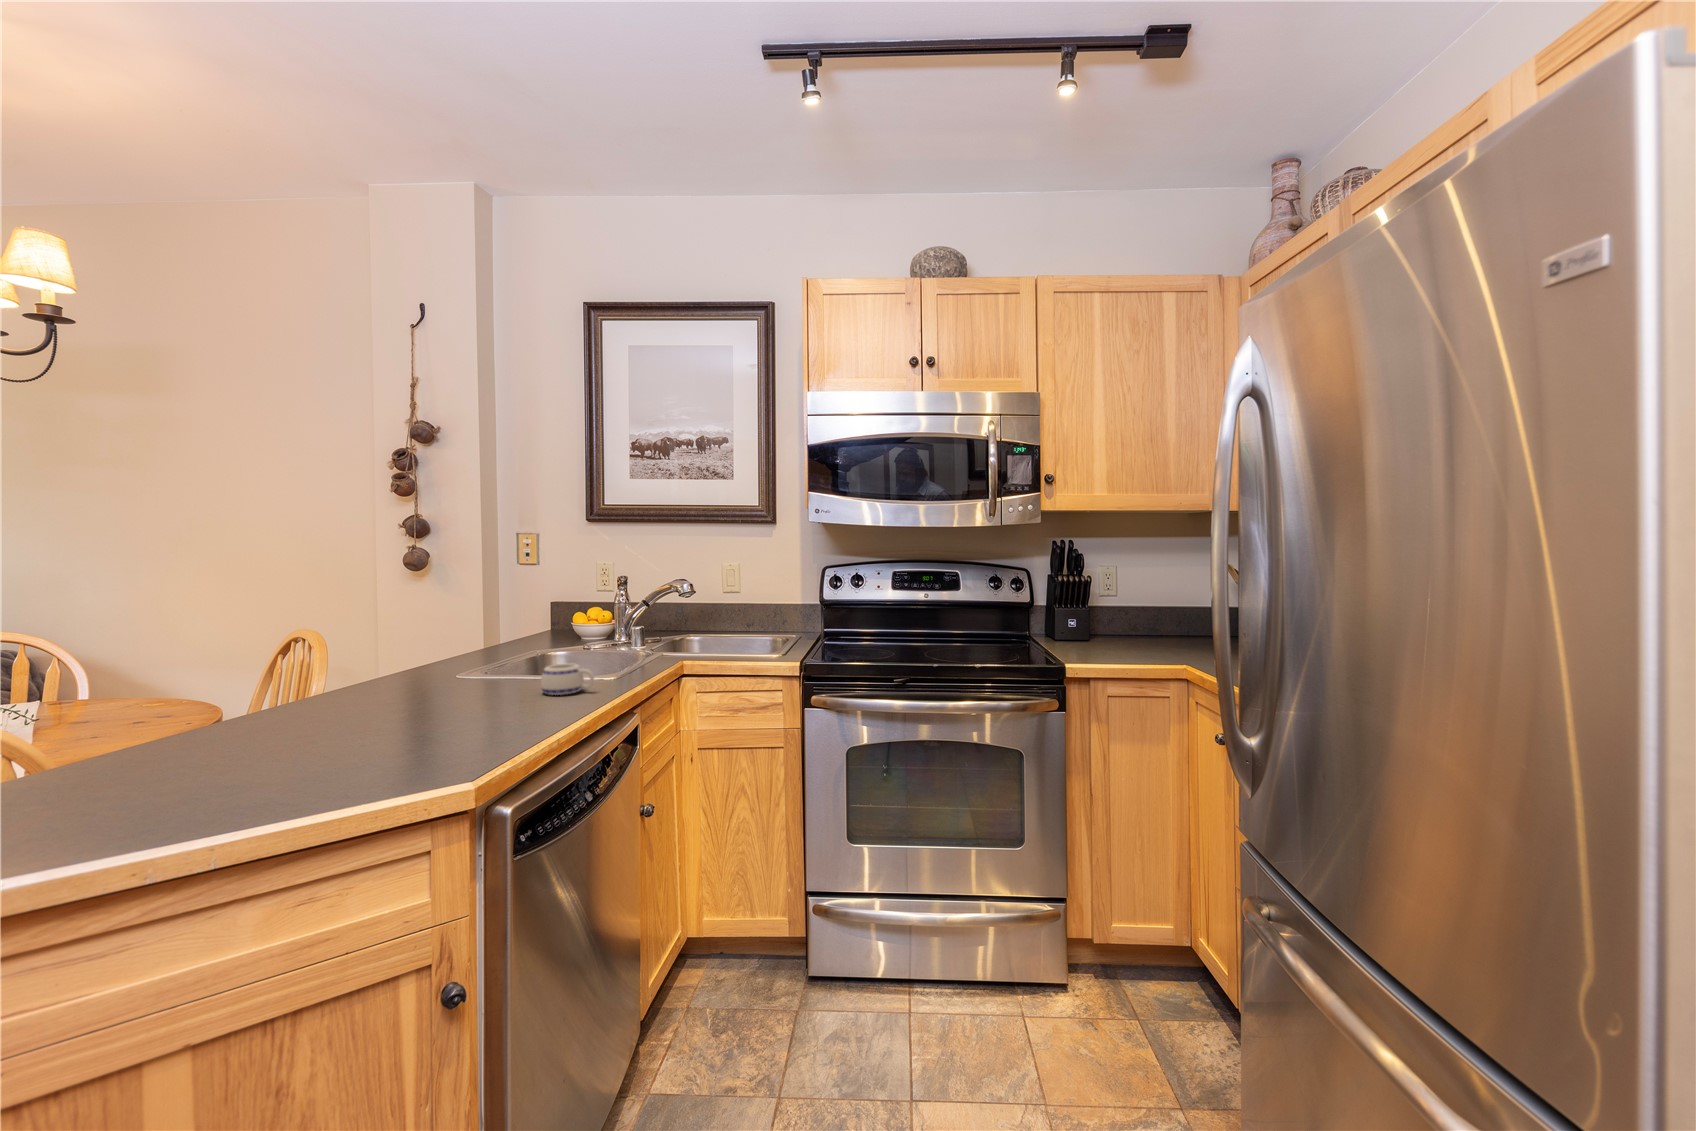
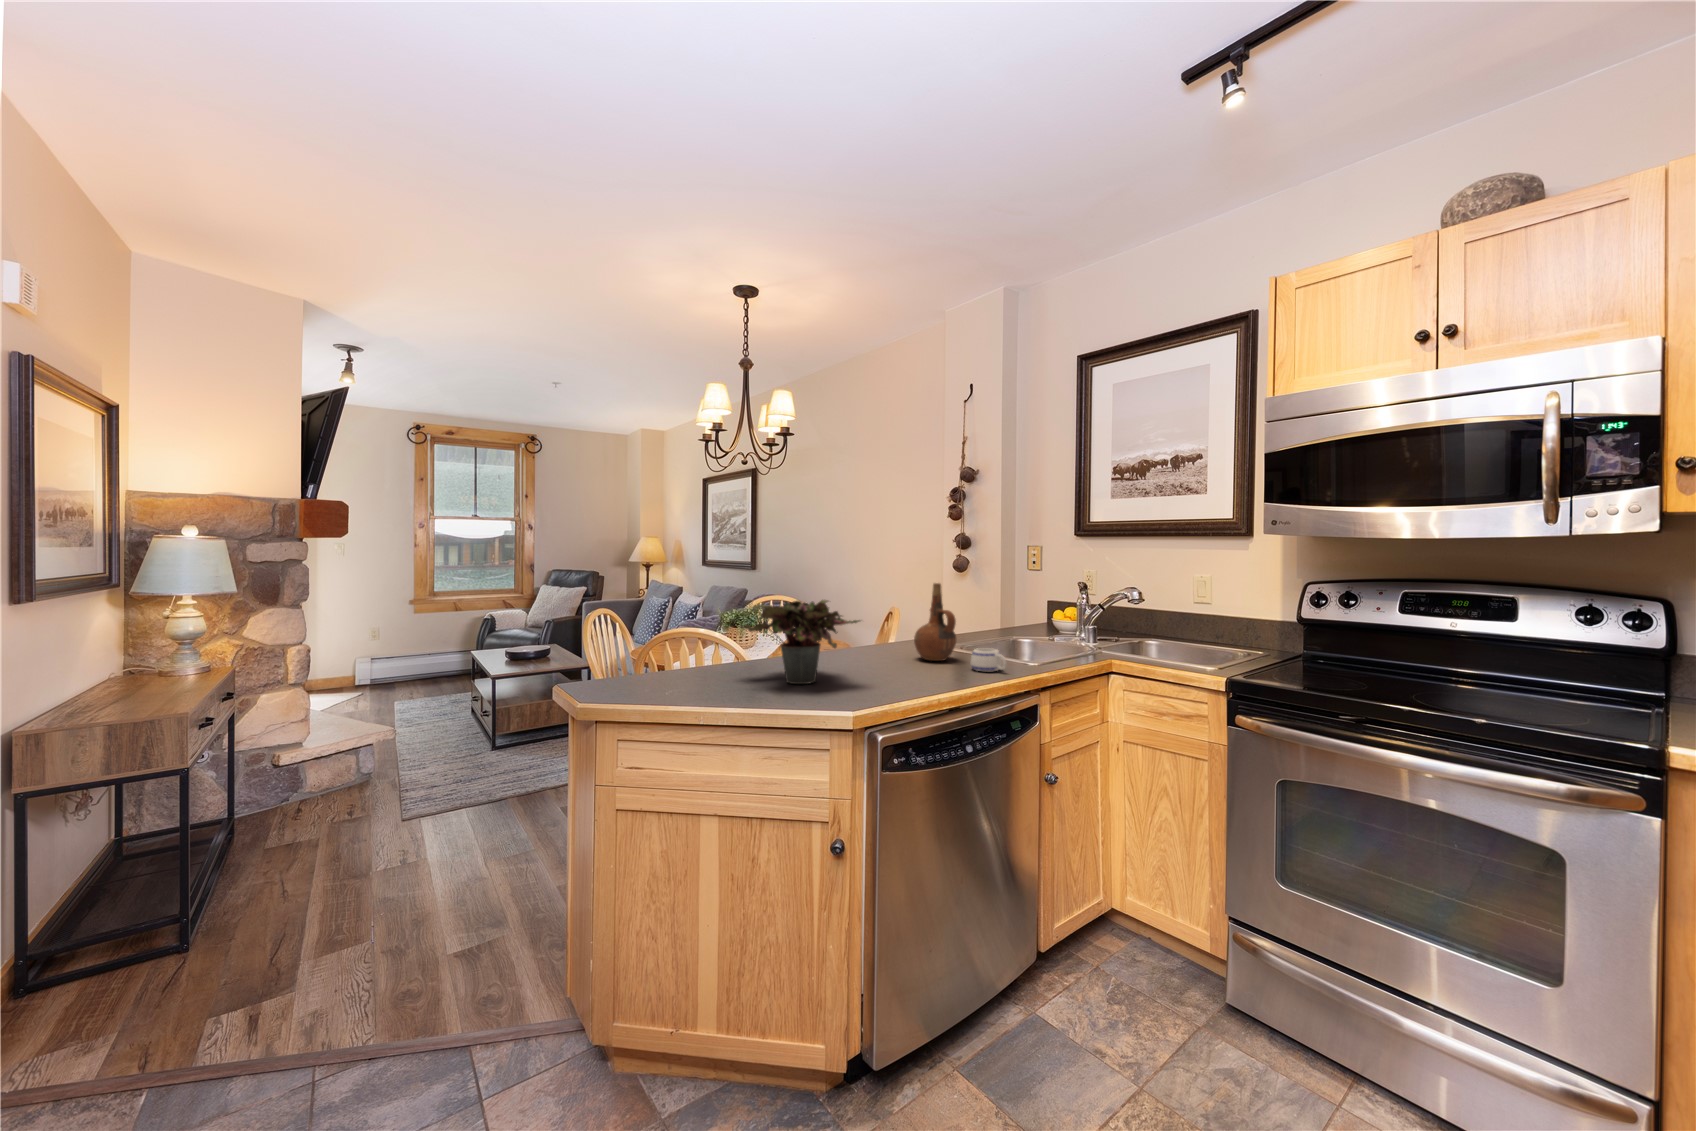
ceramic pitcher: none [438,582,508,693] -> present [914,583,956,661]
potted plant: none [126,616,416,770] -> present [740,600,860,684]

